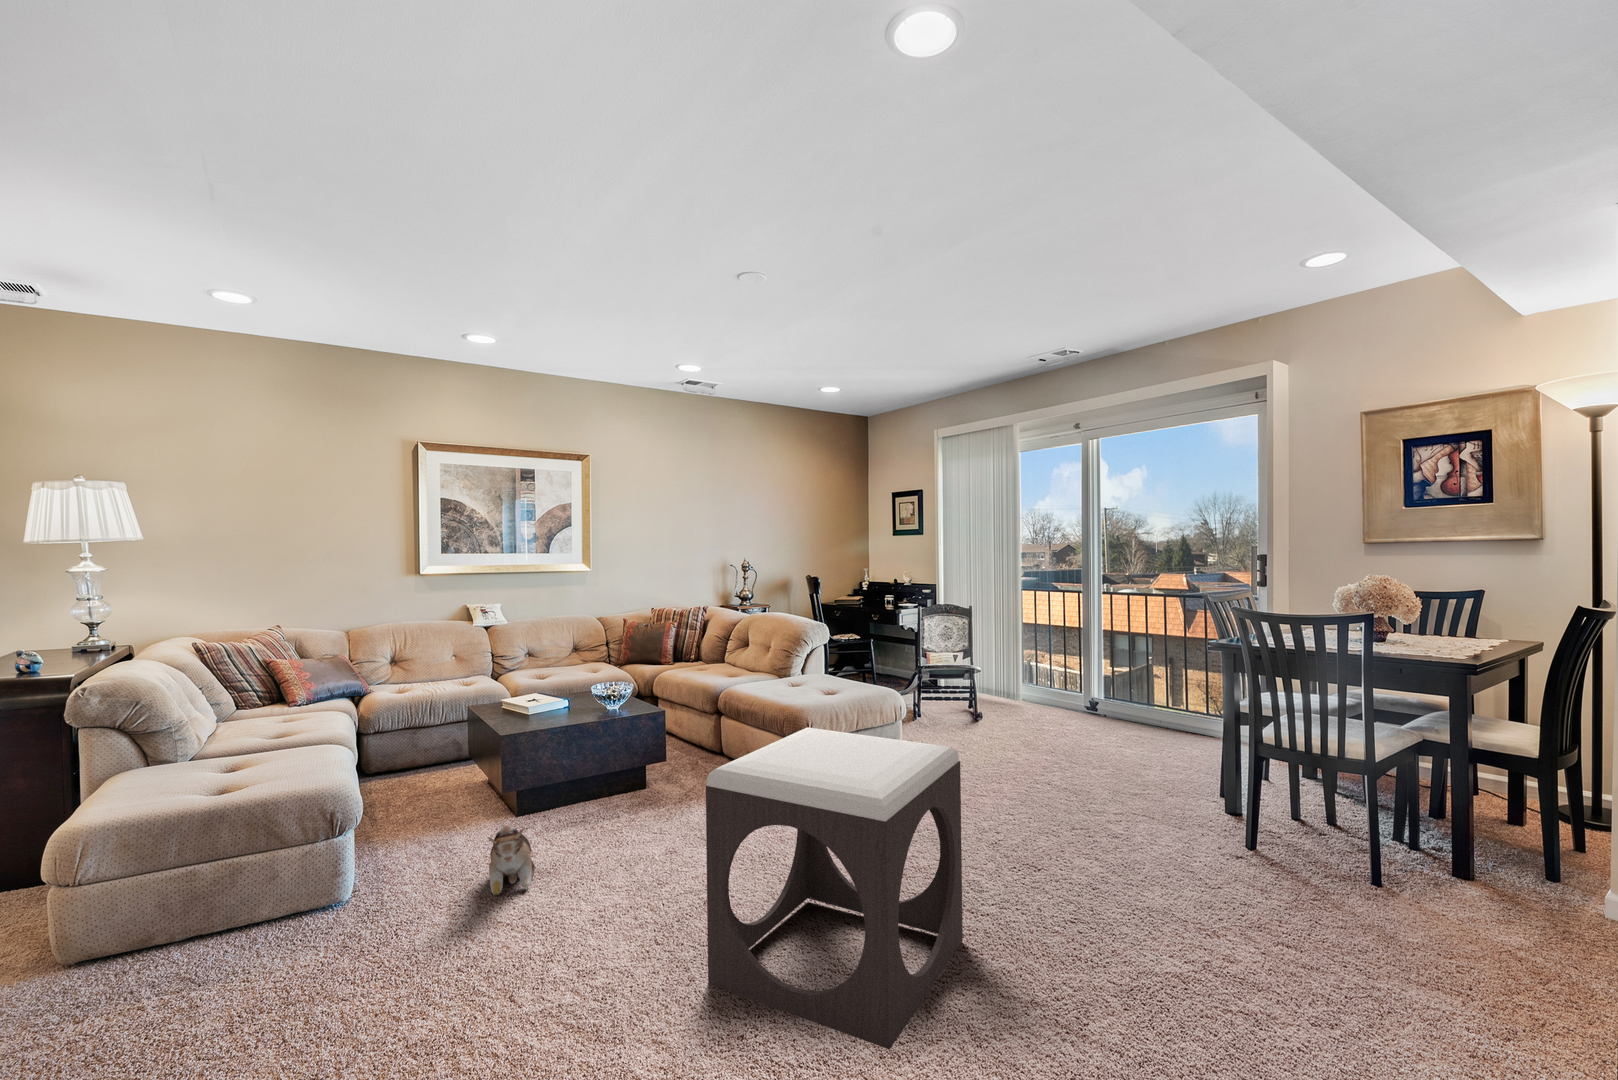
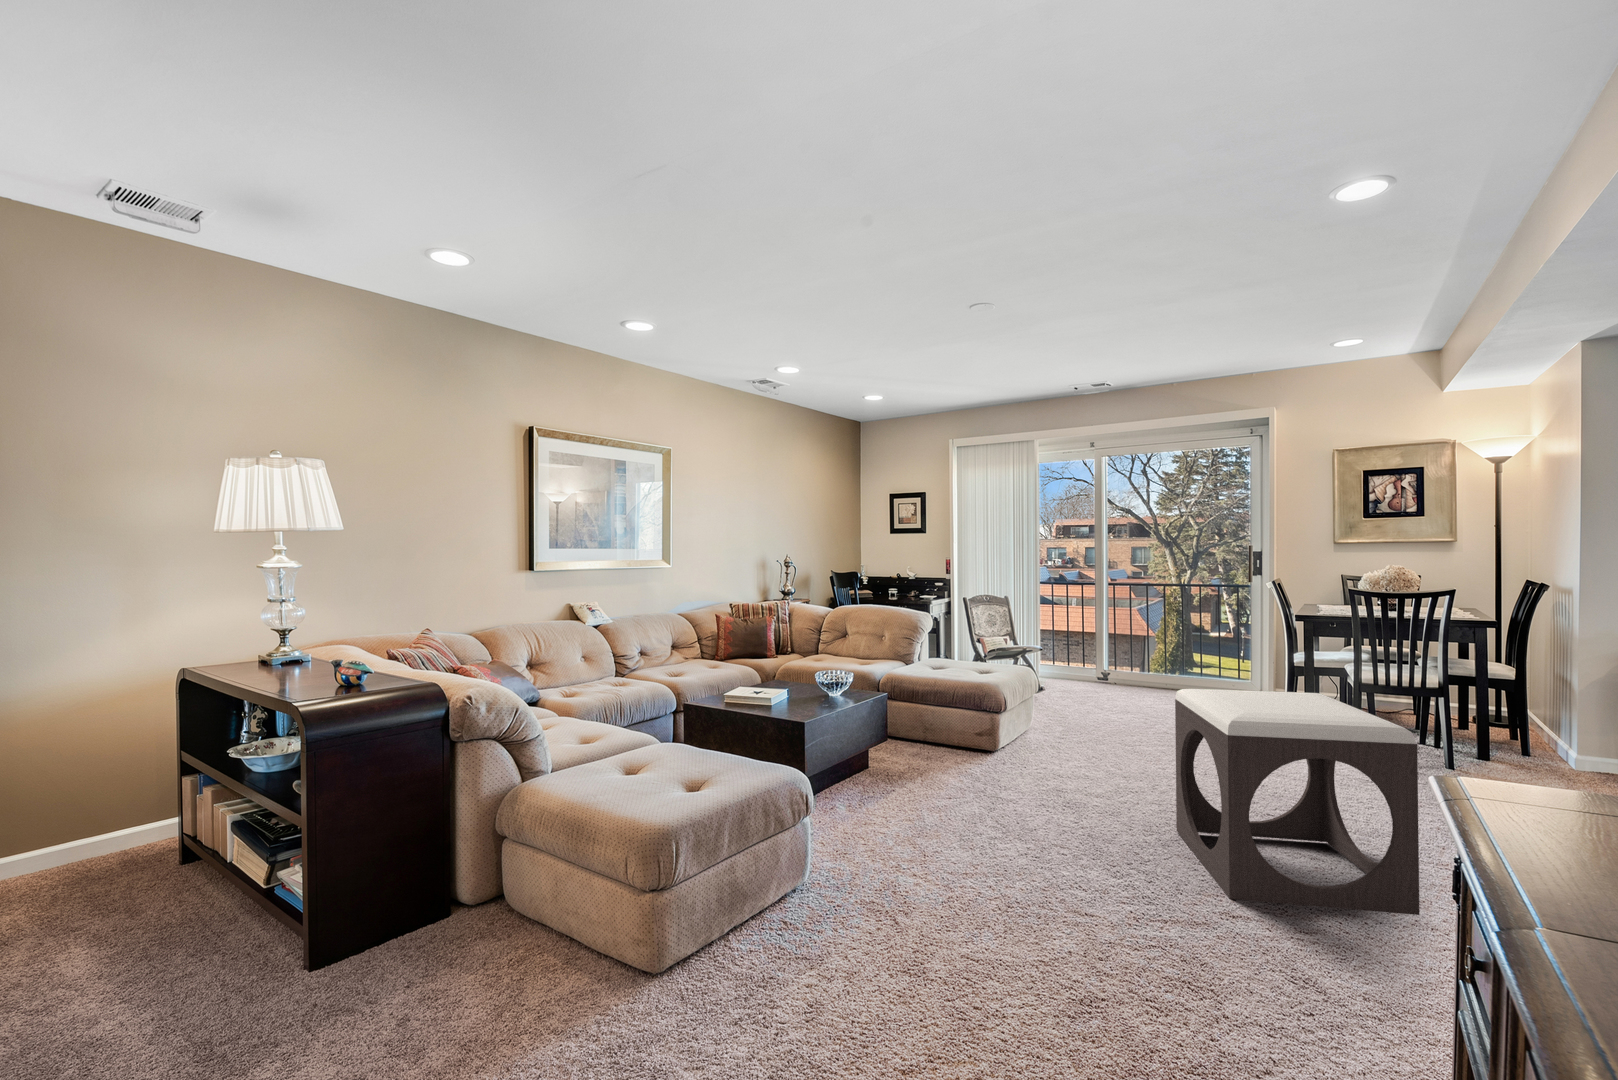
plush toy: present [488,825,535,895] -> none [882,799,970,867]

